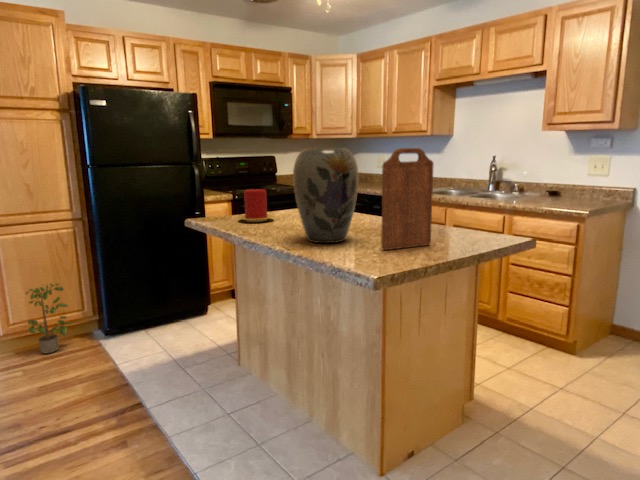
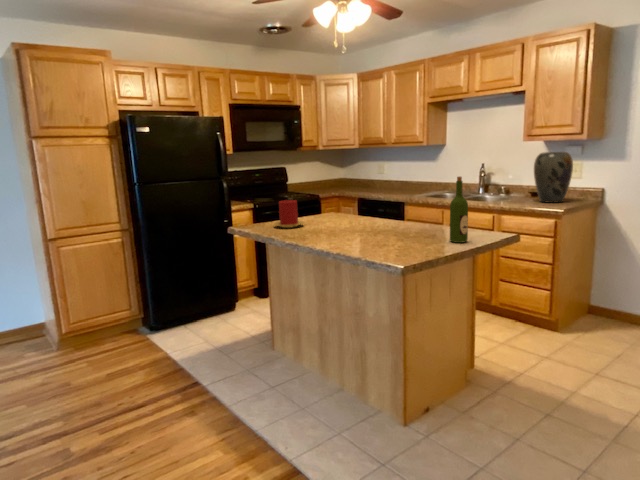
vase: present [293,148,359,243] -> present [534,152,573,203]
cutting board: present [381,148,433,250] -> none [399,167,437,246]
wine bottle: none [447,162,472,248] -> present [450,177,468,243]
potted plant: present [26,283,74,353] -> none [83,285,127,348]

